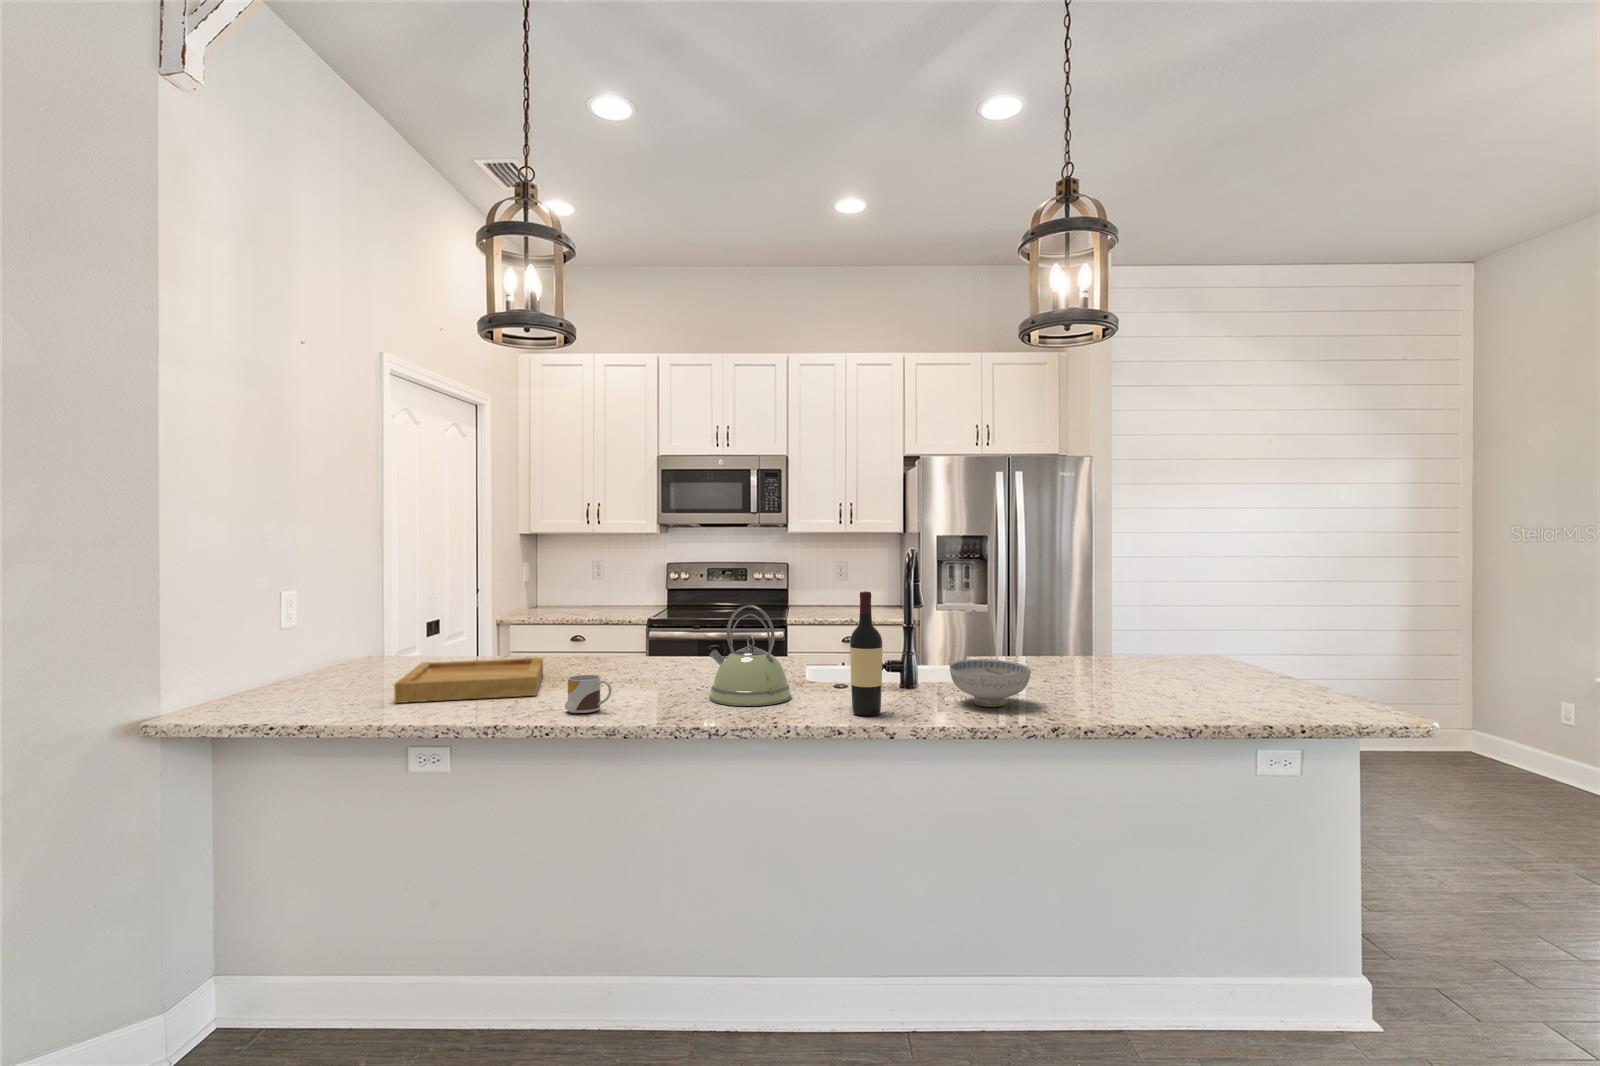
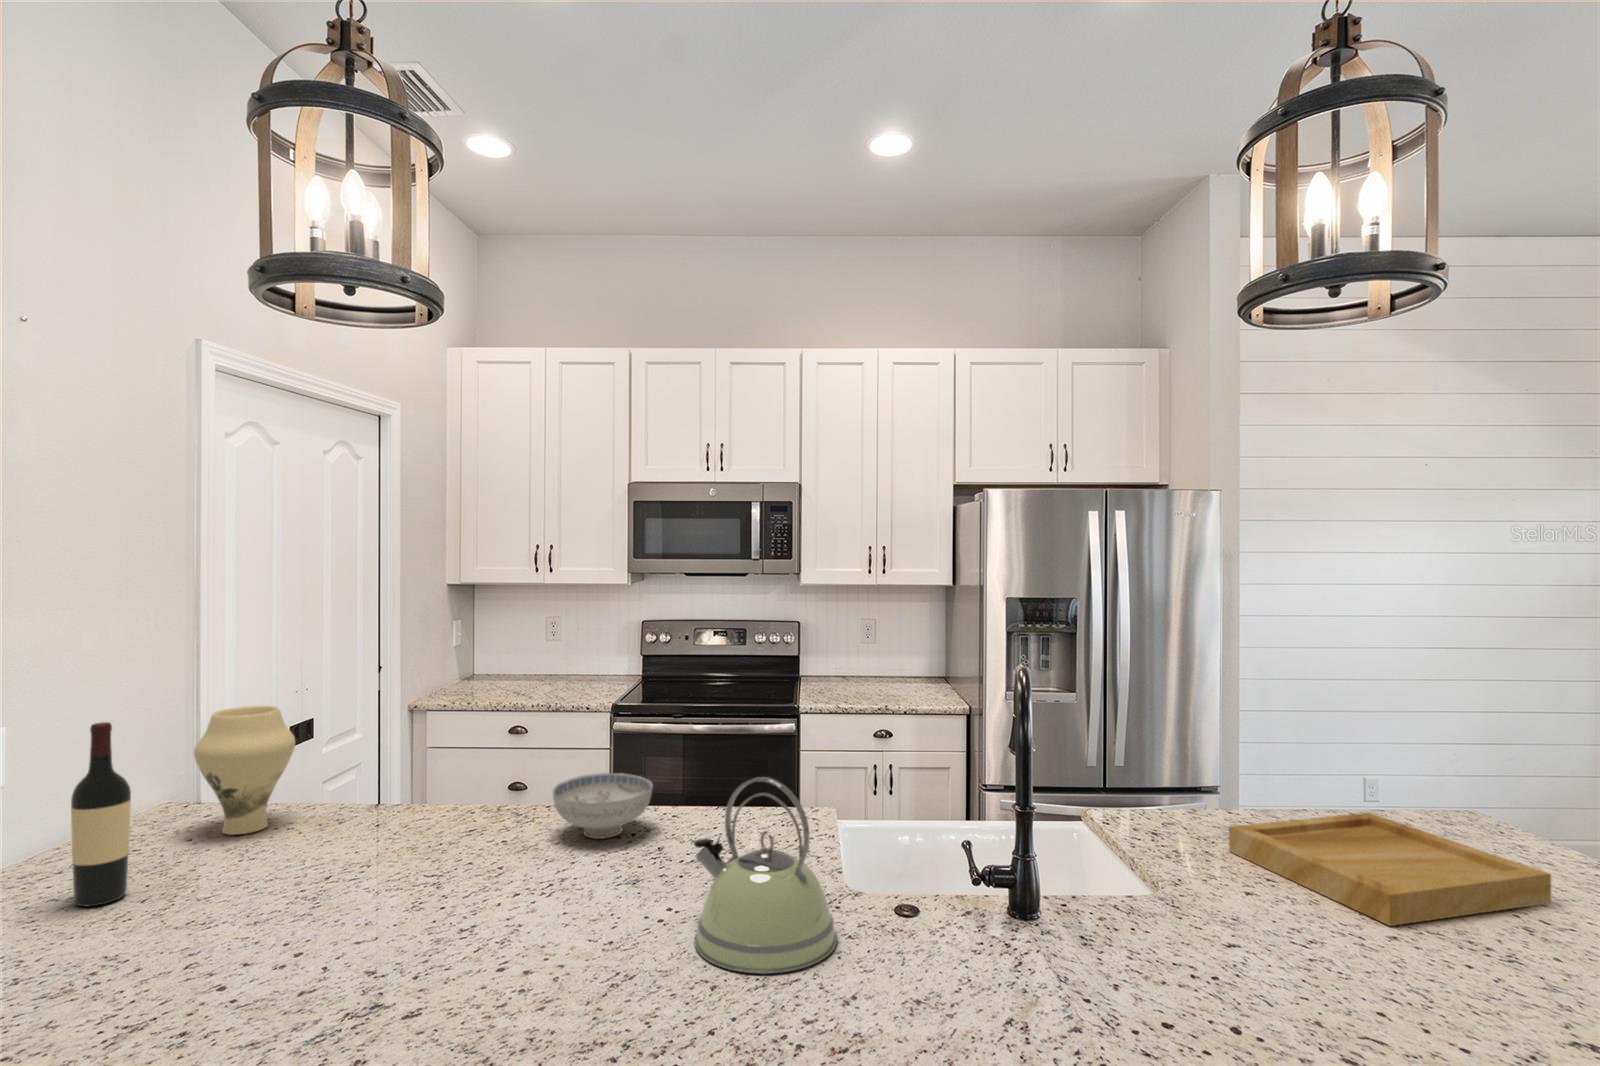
vase: none [392,589,452,667] -> present [194,706,295,835]
wine bottle: present [850,591,883,716] -> present [71,722,131,906]
tray: present [394,658,543,703] -> present [1229,813,1551,926]
ceramic bowl: present [950,659,1031,707] -> present [553,773,653,839]
mug: present [565,675,612,713] -> none [429,918,514,1003]

